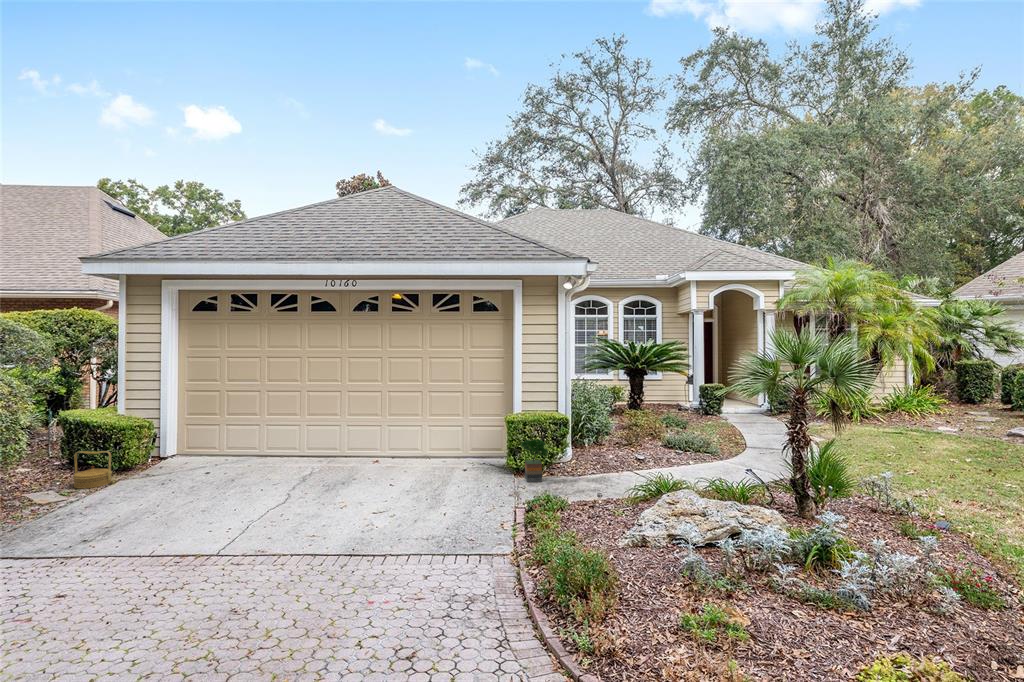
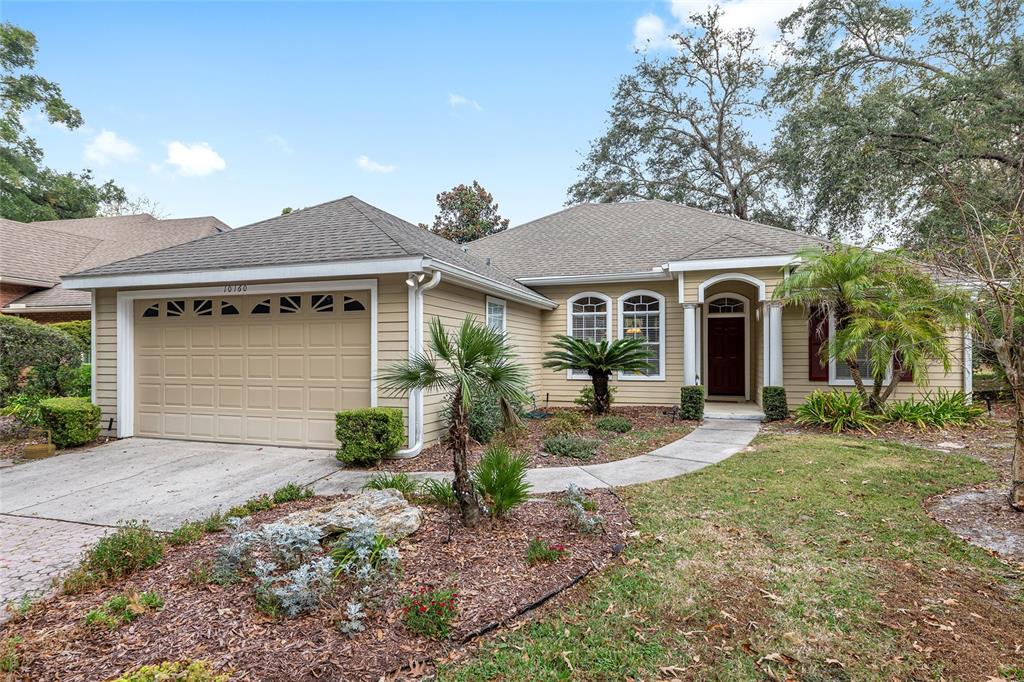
potted tree: present [521,439,548,482] -> none [332,437,360,481]

